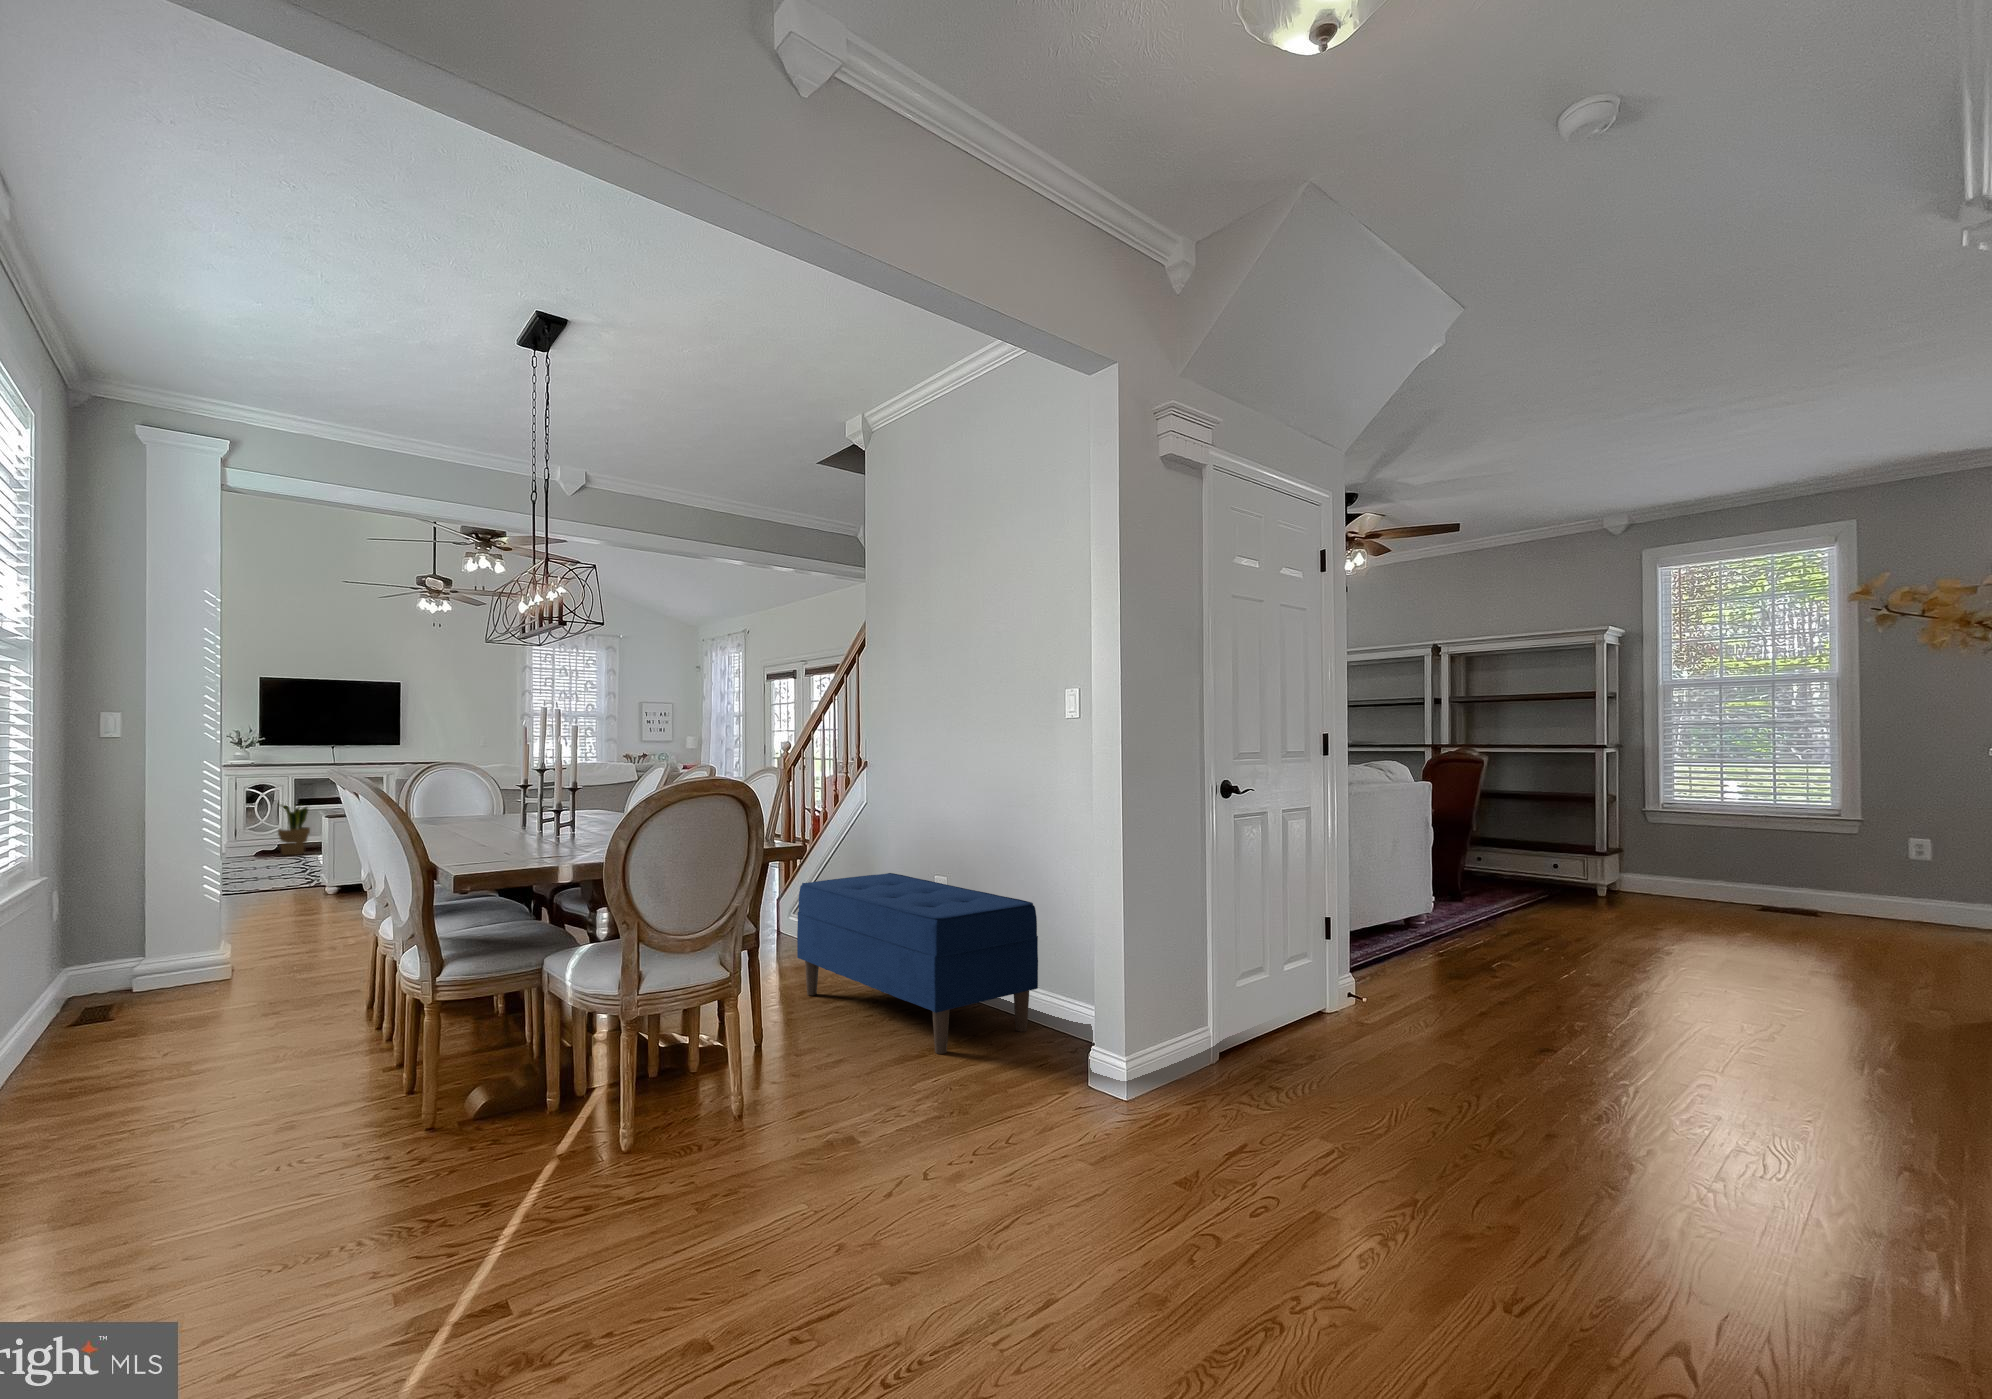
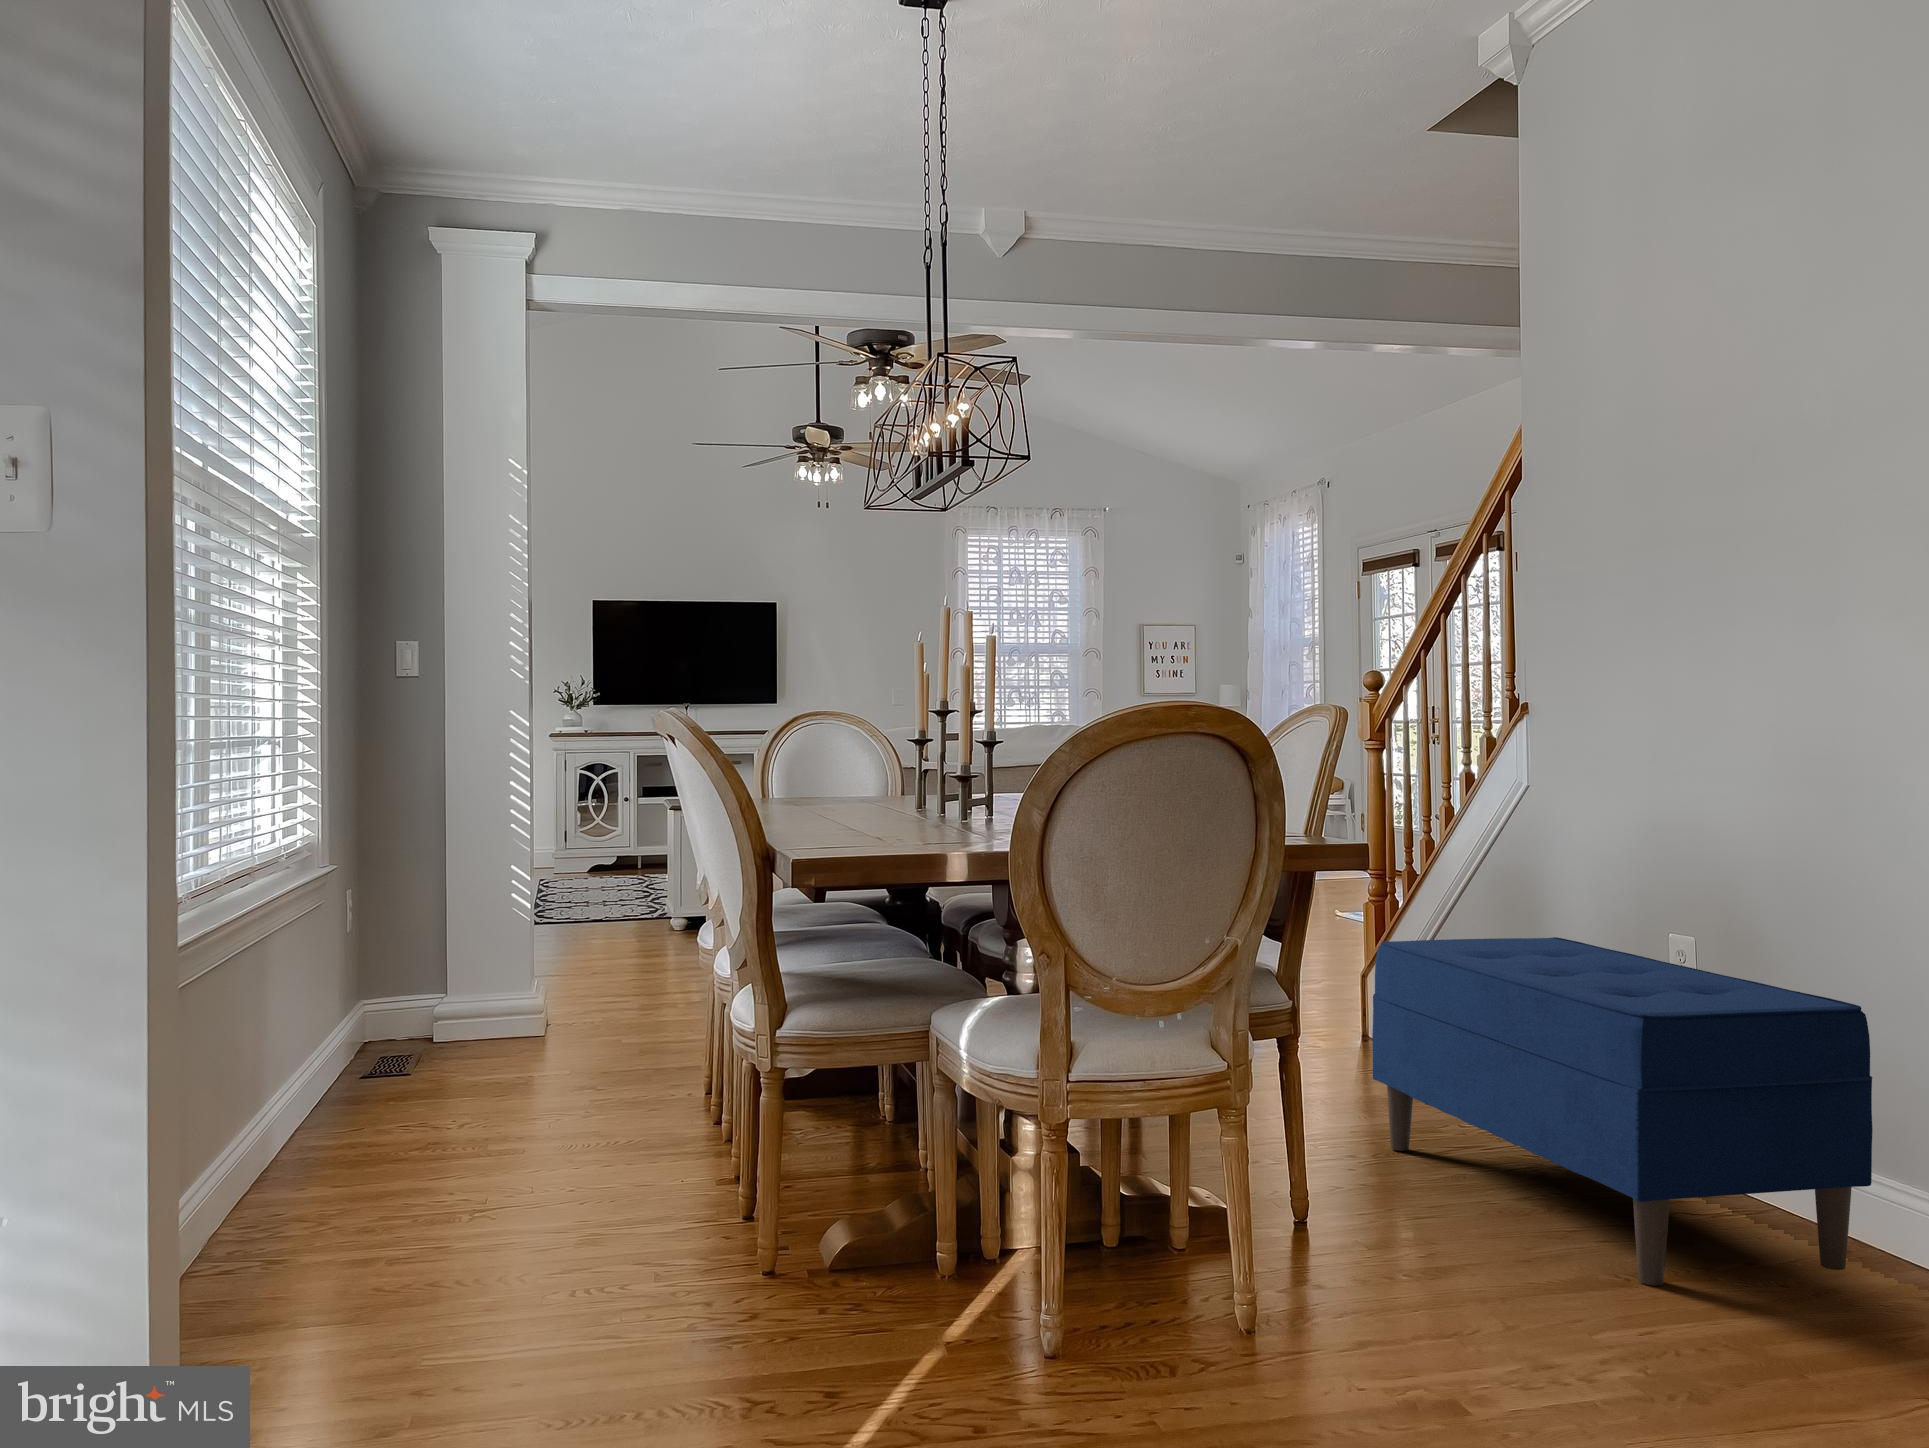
potted plant: present [278,805,310,855] -> none [614,793,659,873]

